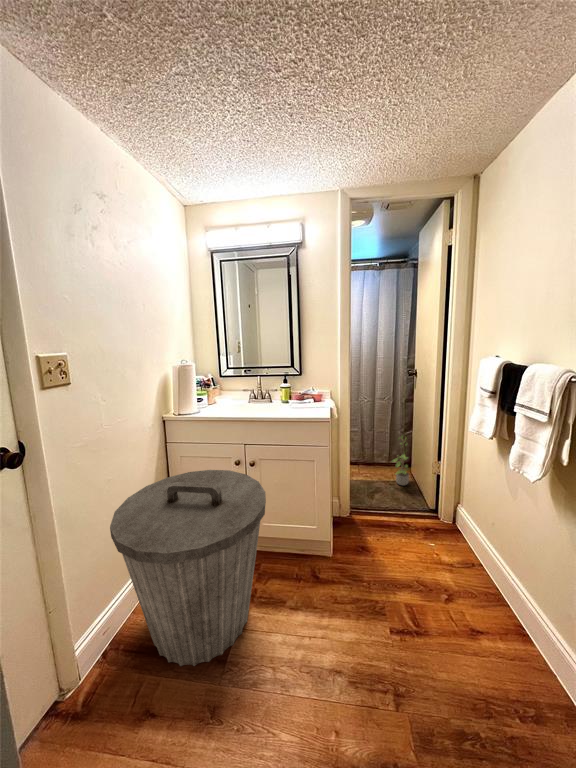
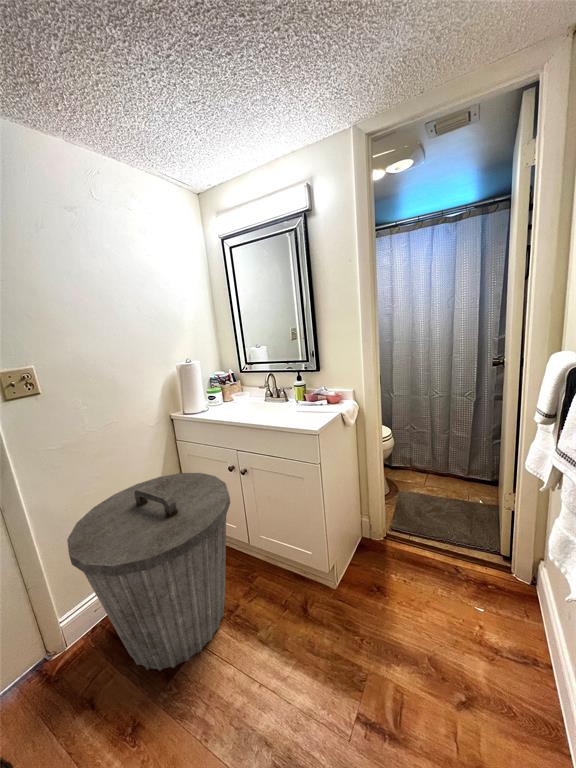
potted plant: present [392,436,409,486] -> none [458,442,488,511]

